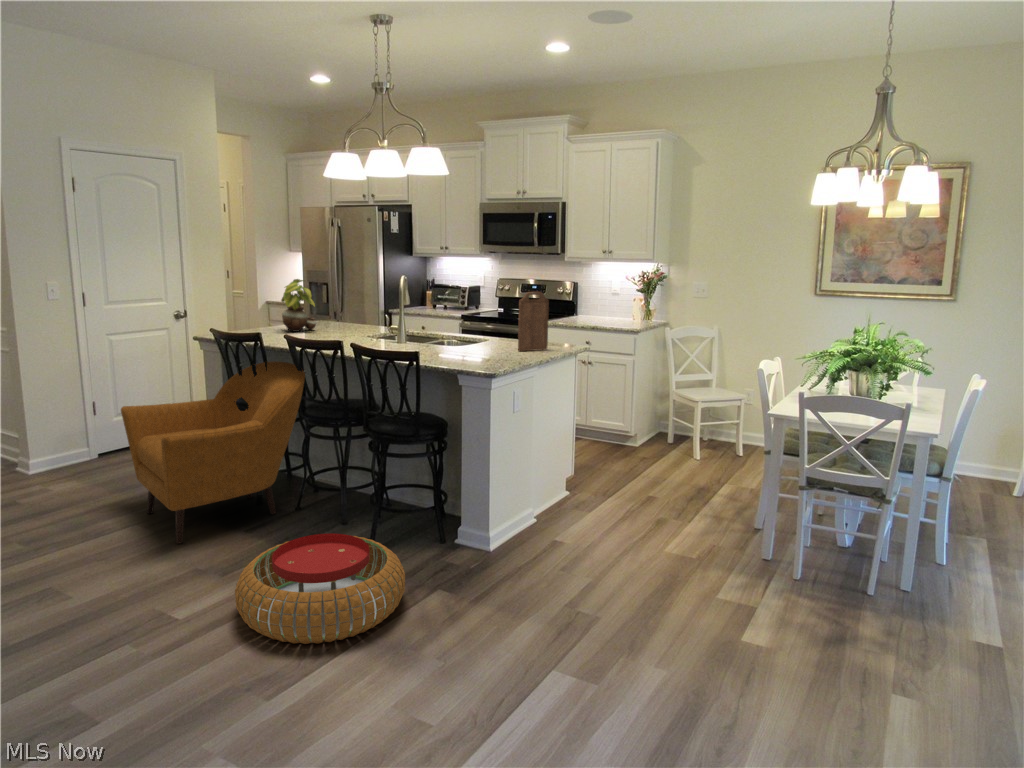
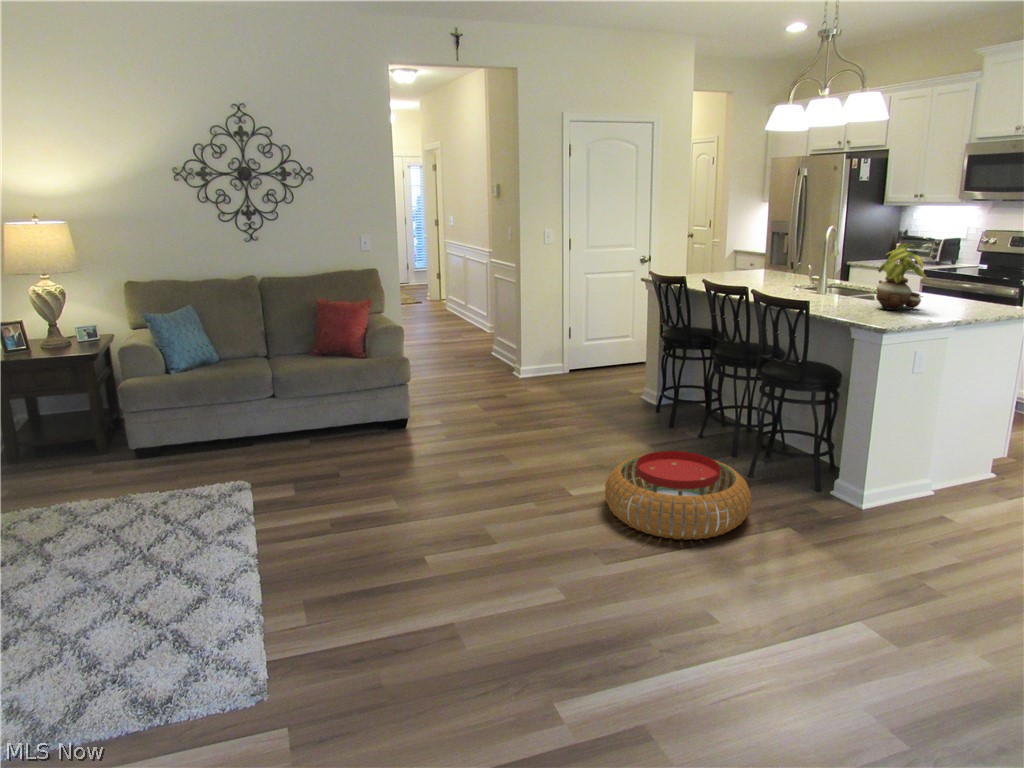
potted plant: present [281,279,316,332] -> present [876,243,926,310]
cutting board: present [518,292,549,352] -> none [948,241,999,309]
armchair: present [121,361,305,544] -> none [573,303,714,442]

